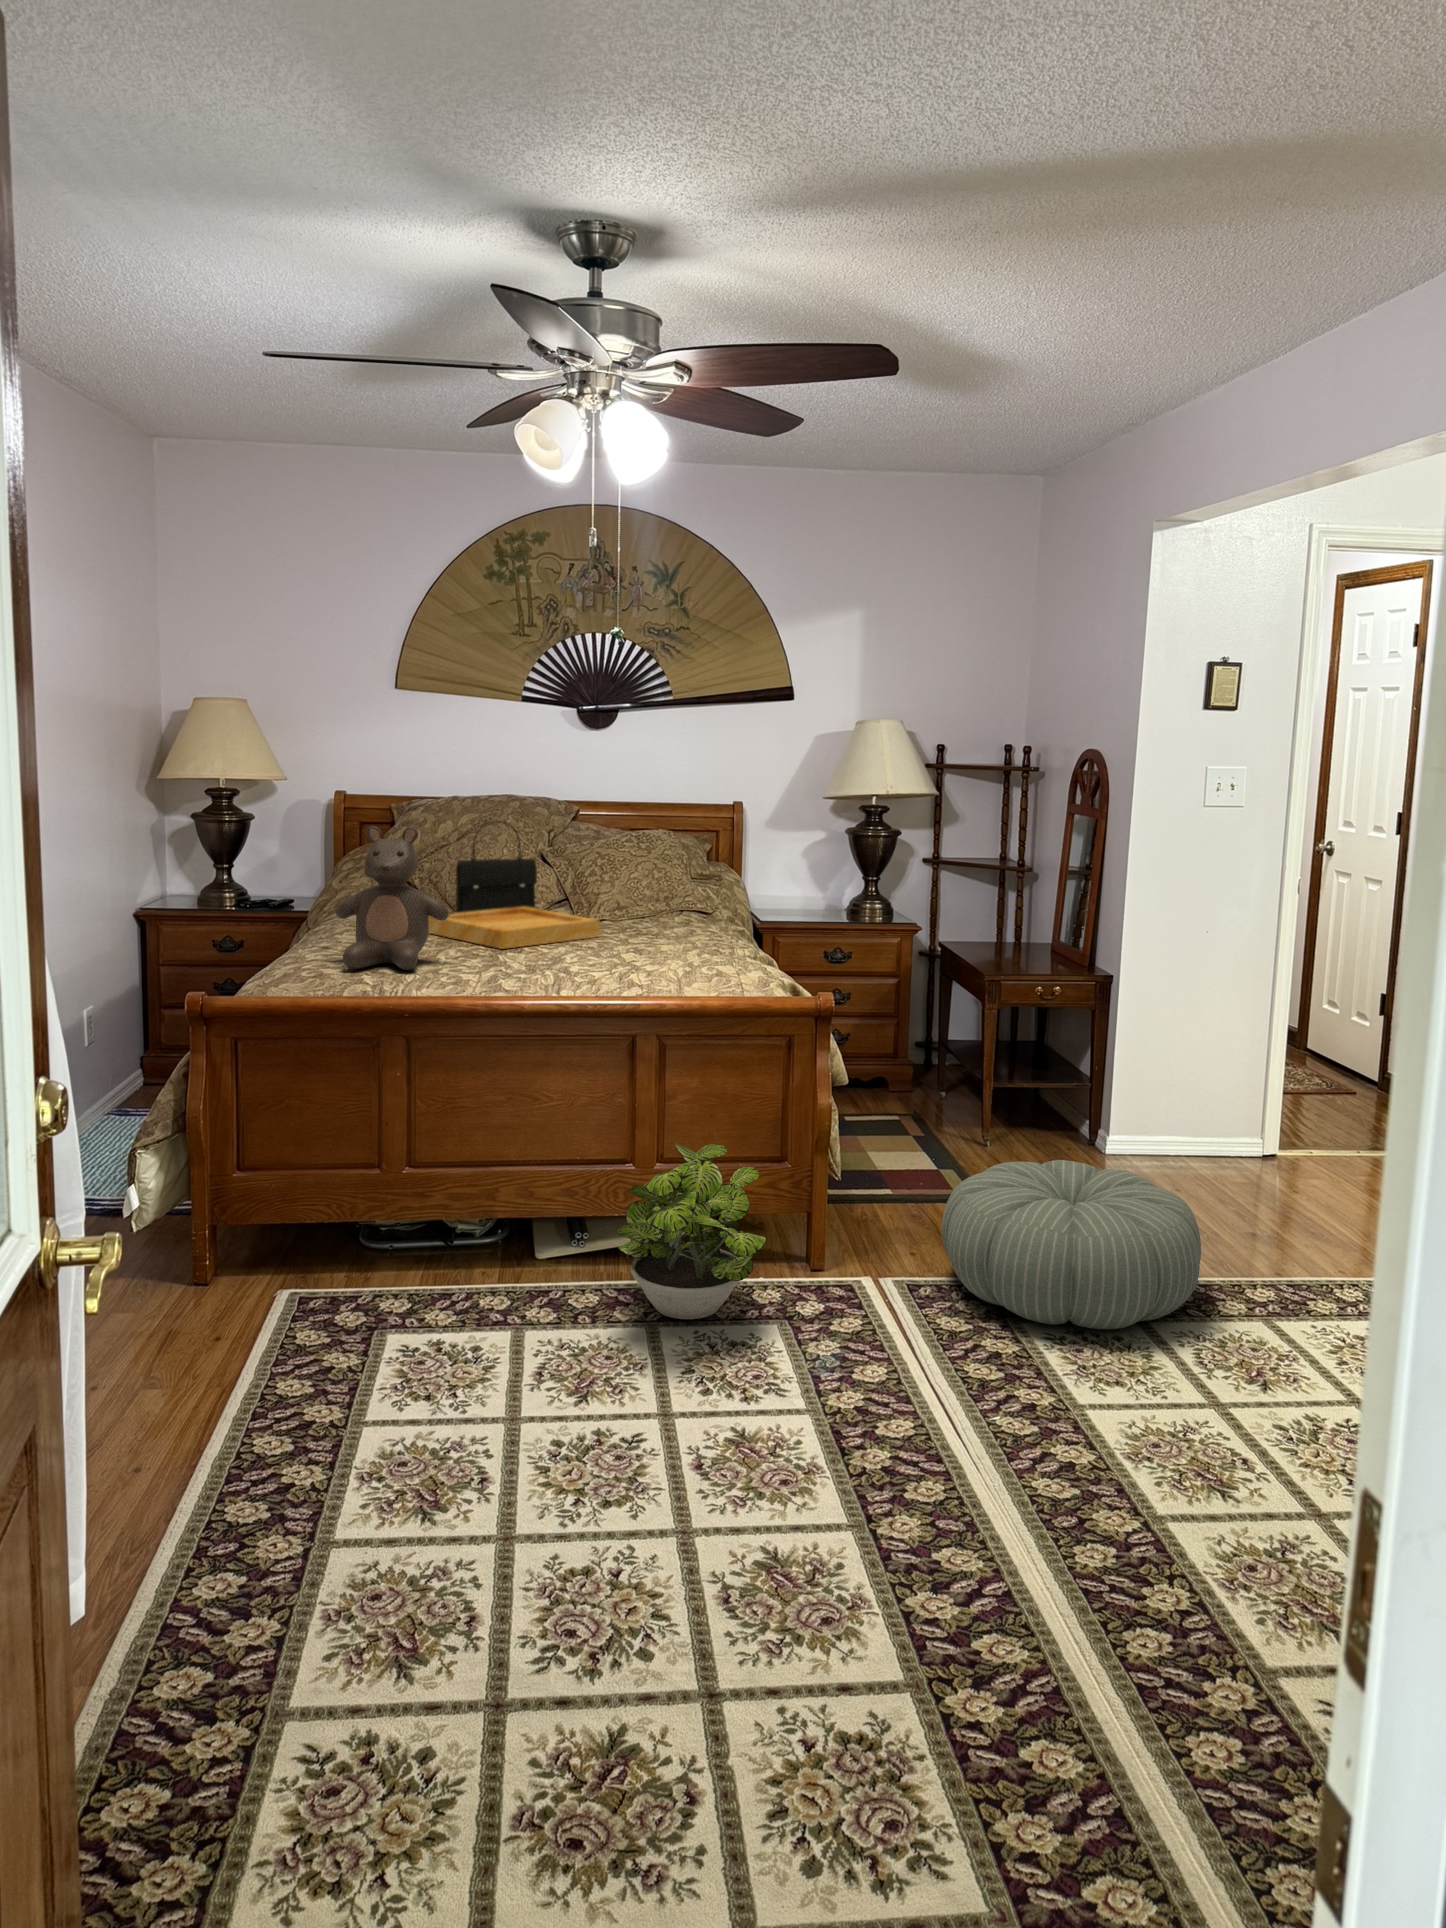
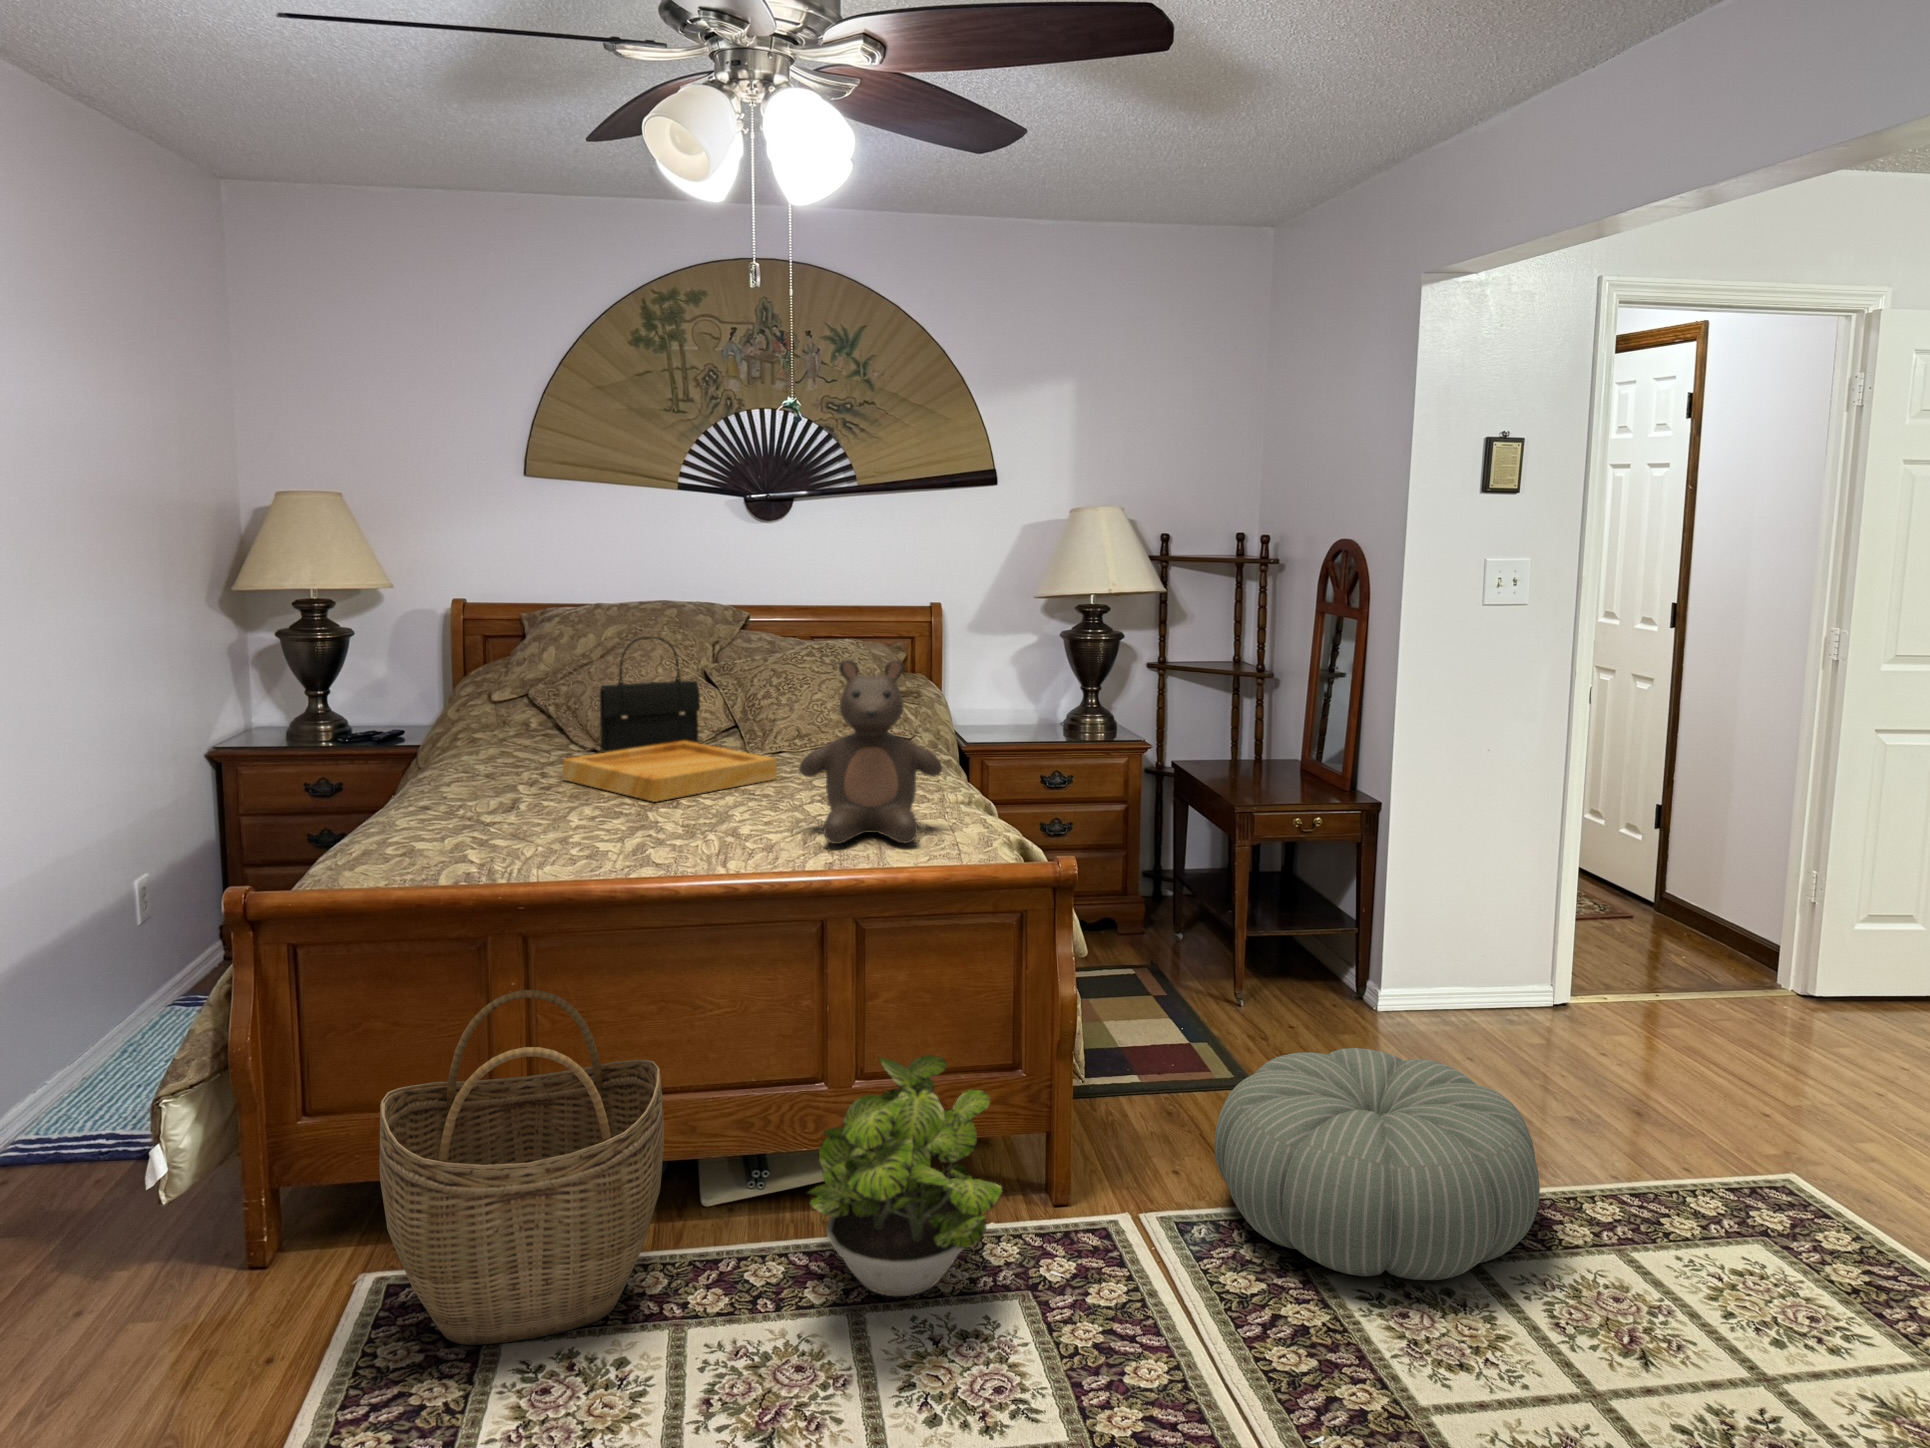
teddy bear: present [336,826,449,970] -> present [799,659,942,844]
woven basket: none [304,1077,509,1333] -> present [380,990,664,1345]

